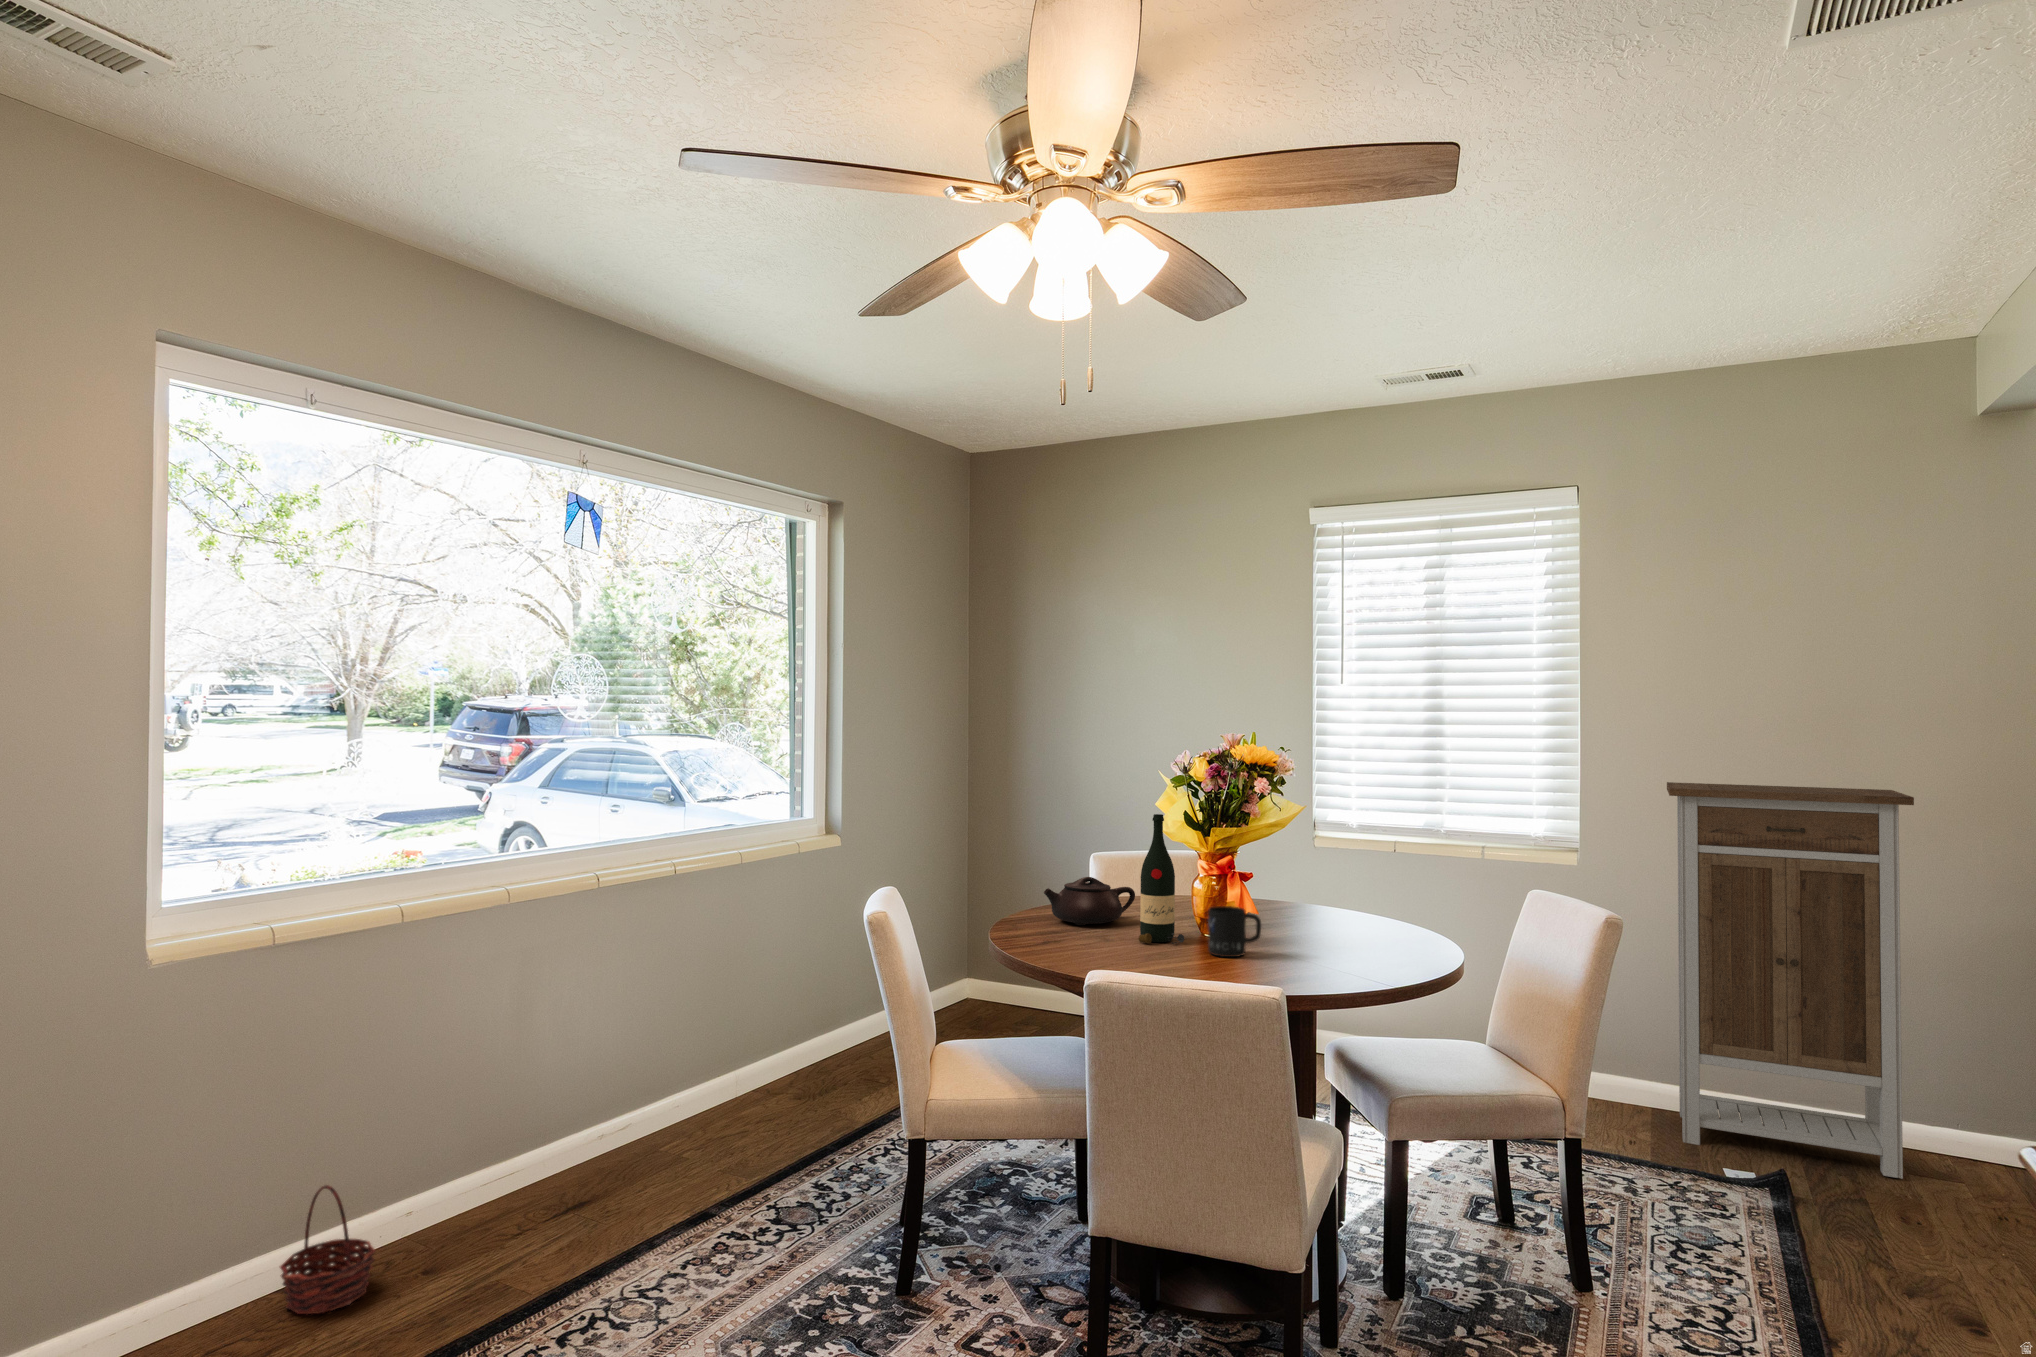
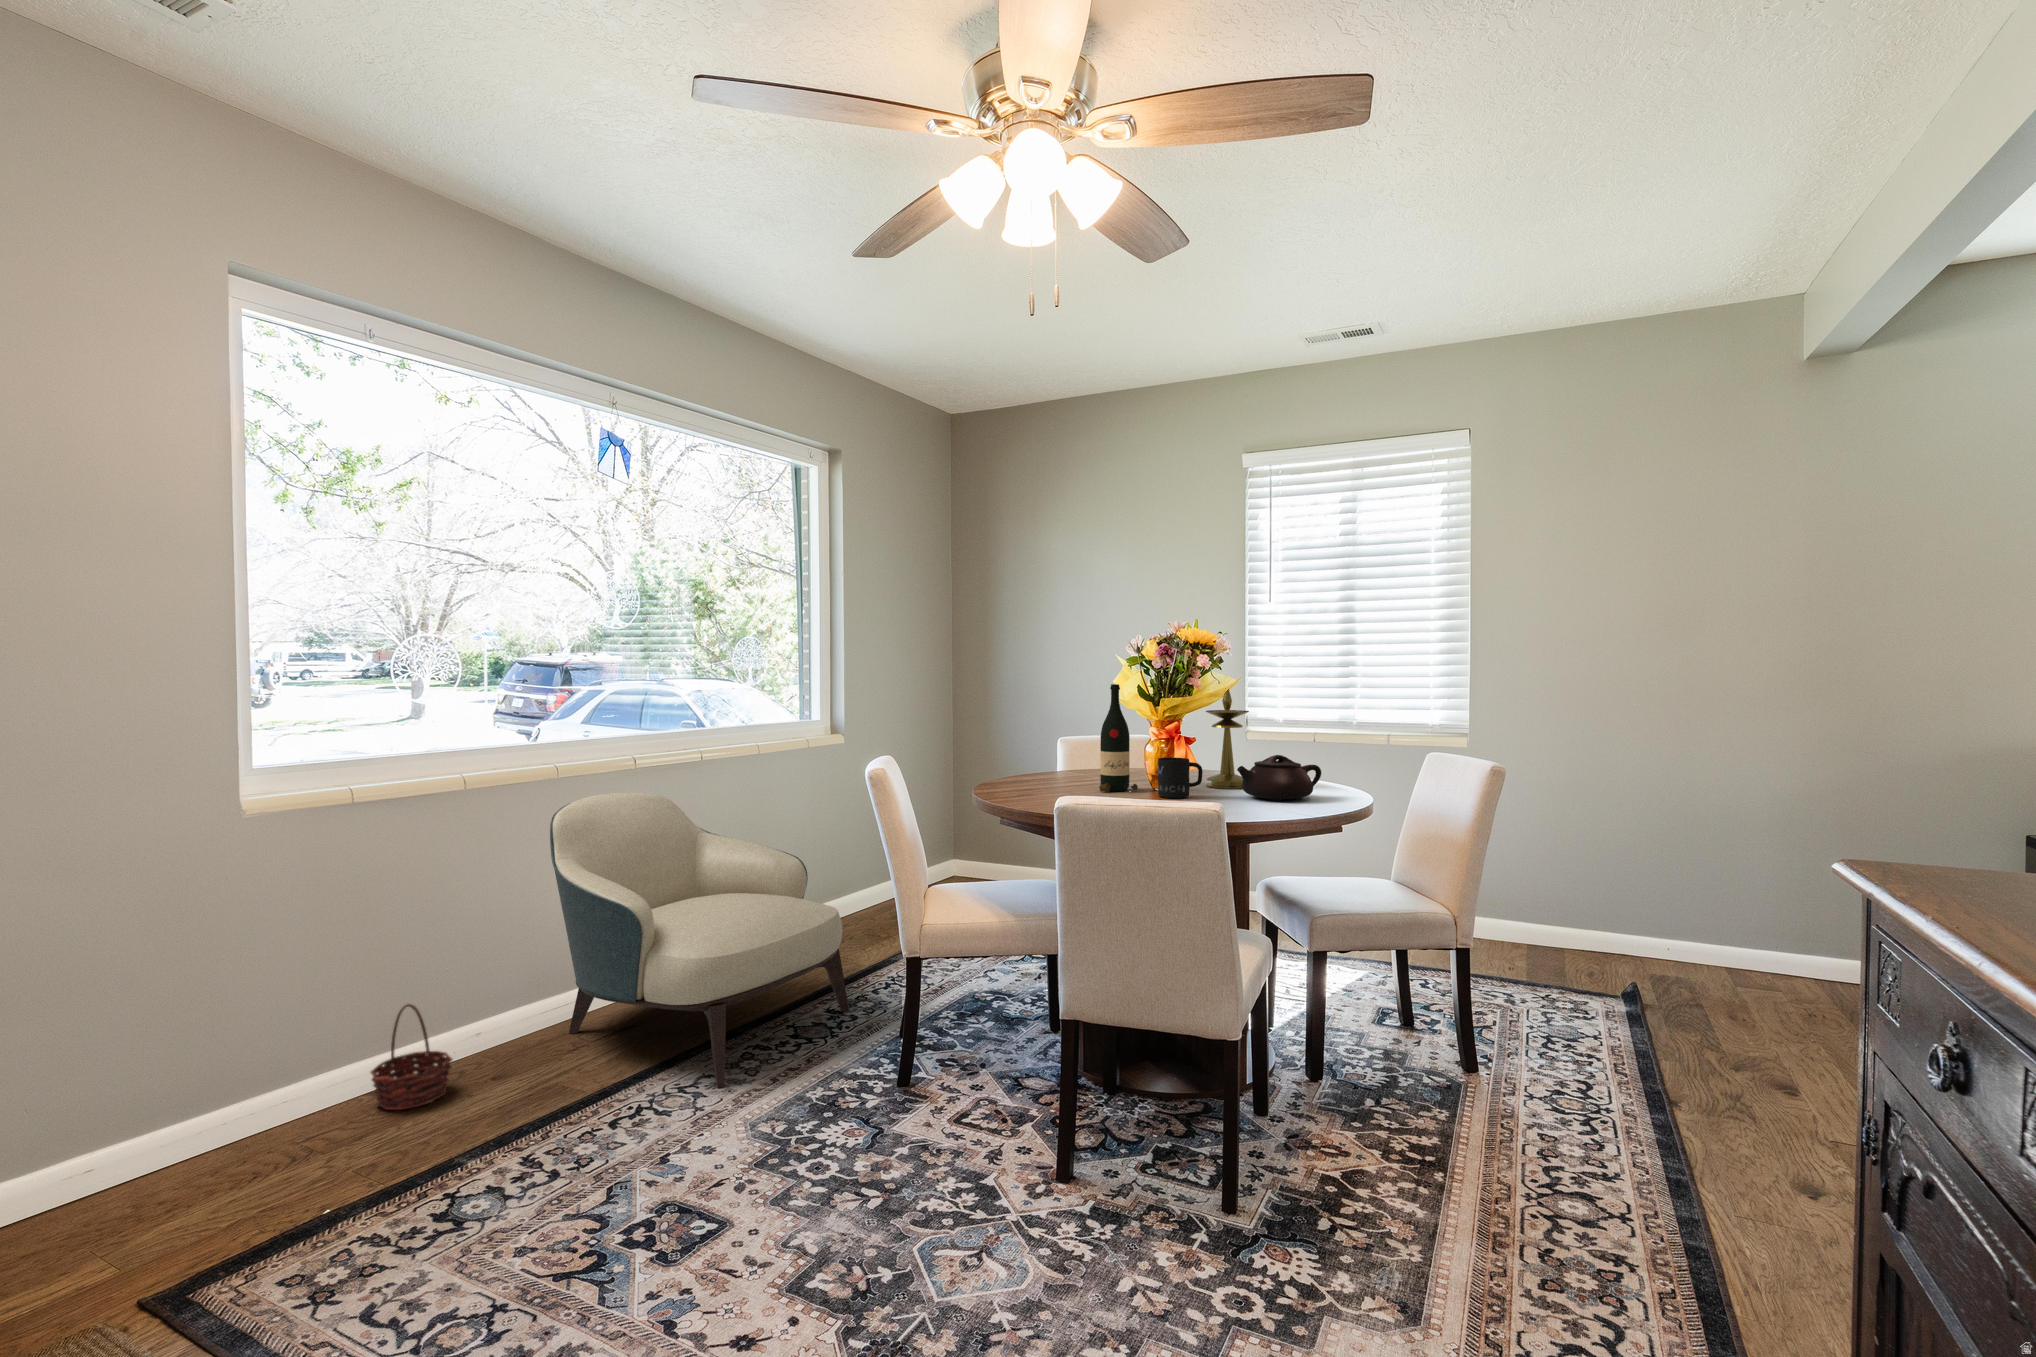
cabinet: present [1667,782,1914,1179] -> none [1541,674,1745,991]
candlestick: none [1265,813,1317,940] -> present [1206,688,1249,789]
teapot: present [1044,877,1135,925] -> present [1237,755,1321,801]
armchair: none [496,919,840,1291] -> present [550,793,849,1087]

